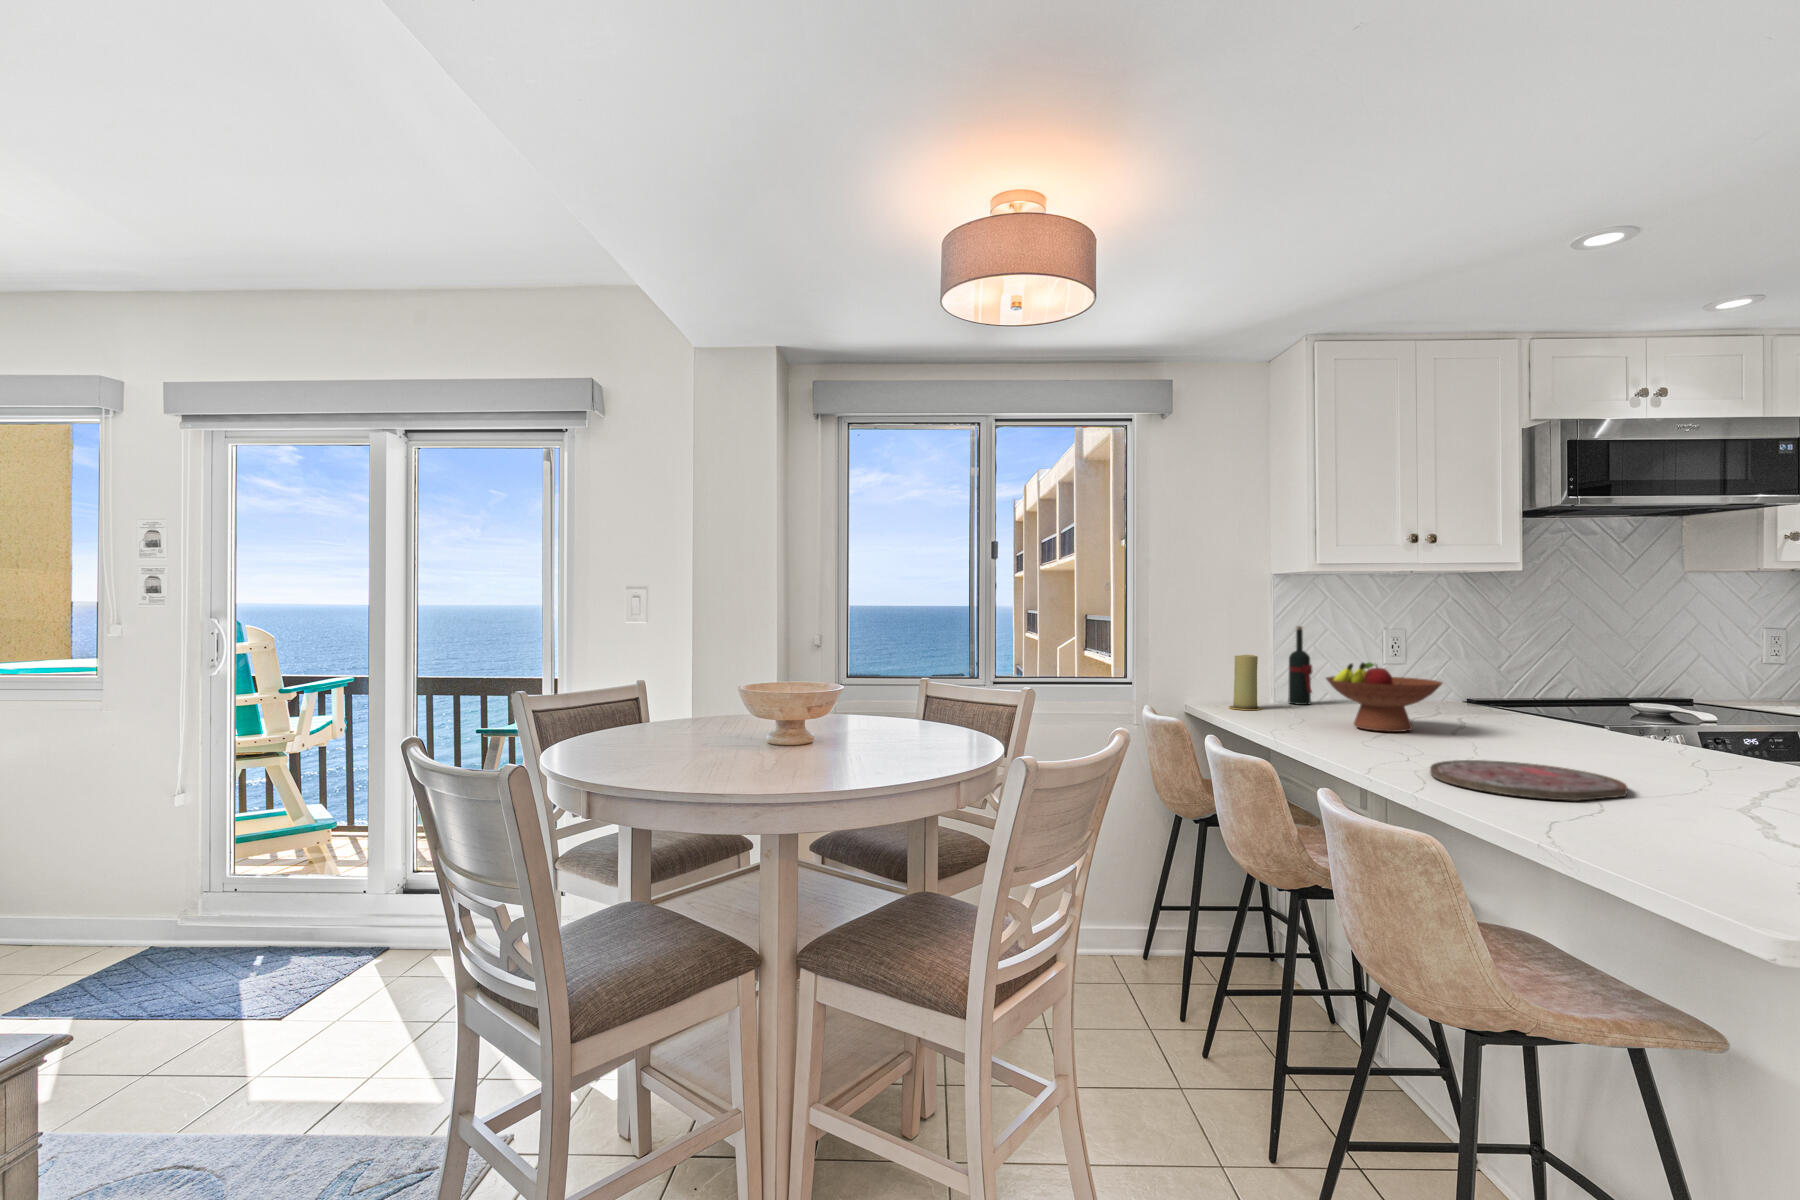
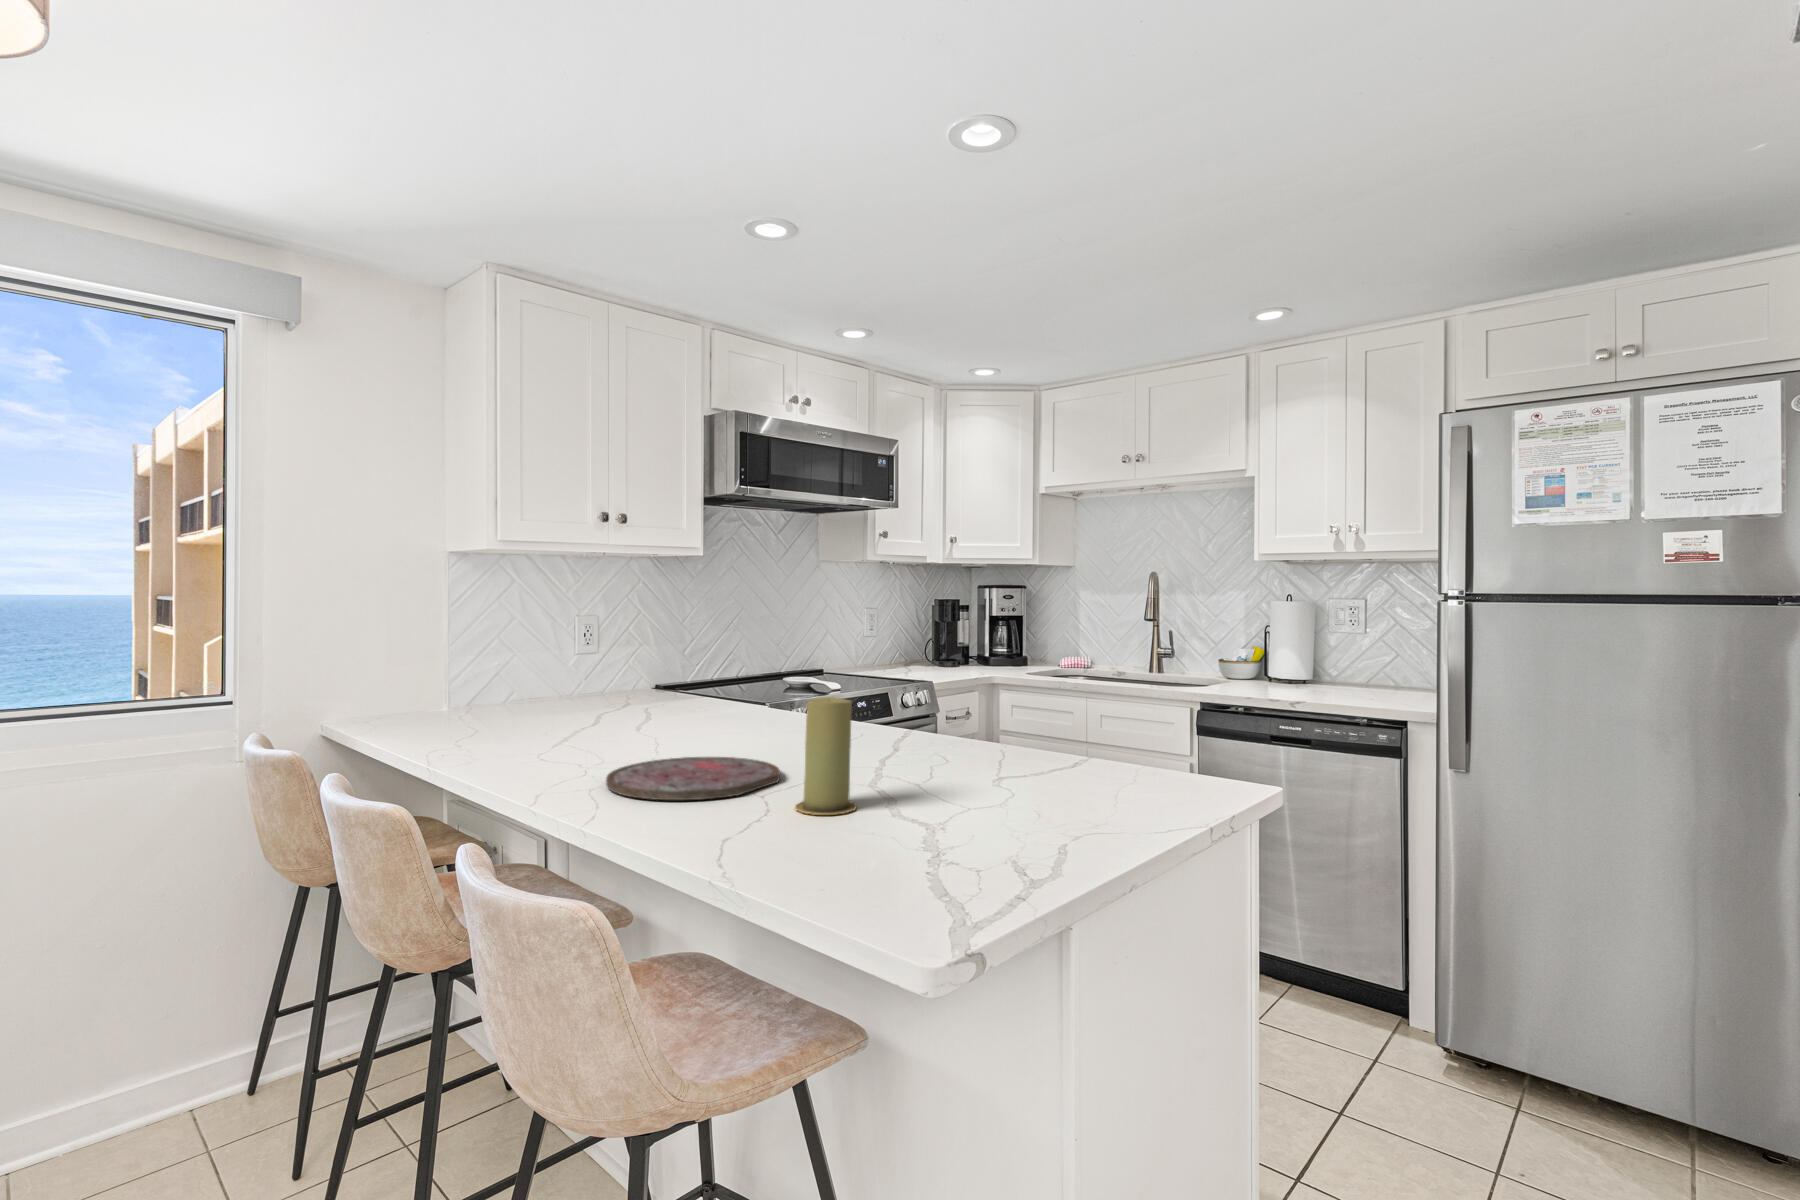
wine bottle: present [1288,626,1312,705] -> none [467,614,496,709]
candle: present [1229,655,1262,710] -> present [795,697,857,815]
fruit bowl: present [1326,662,1442,732] -> none [503,655,629,735]

